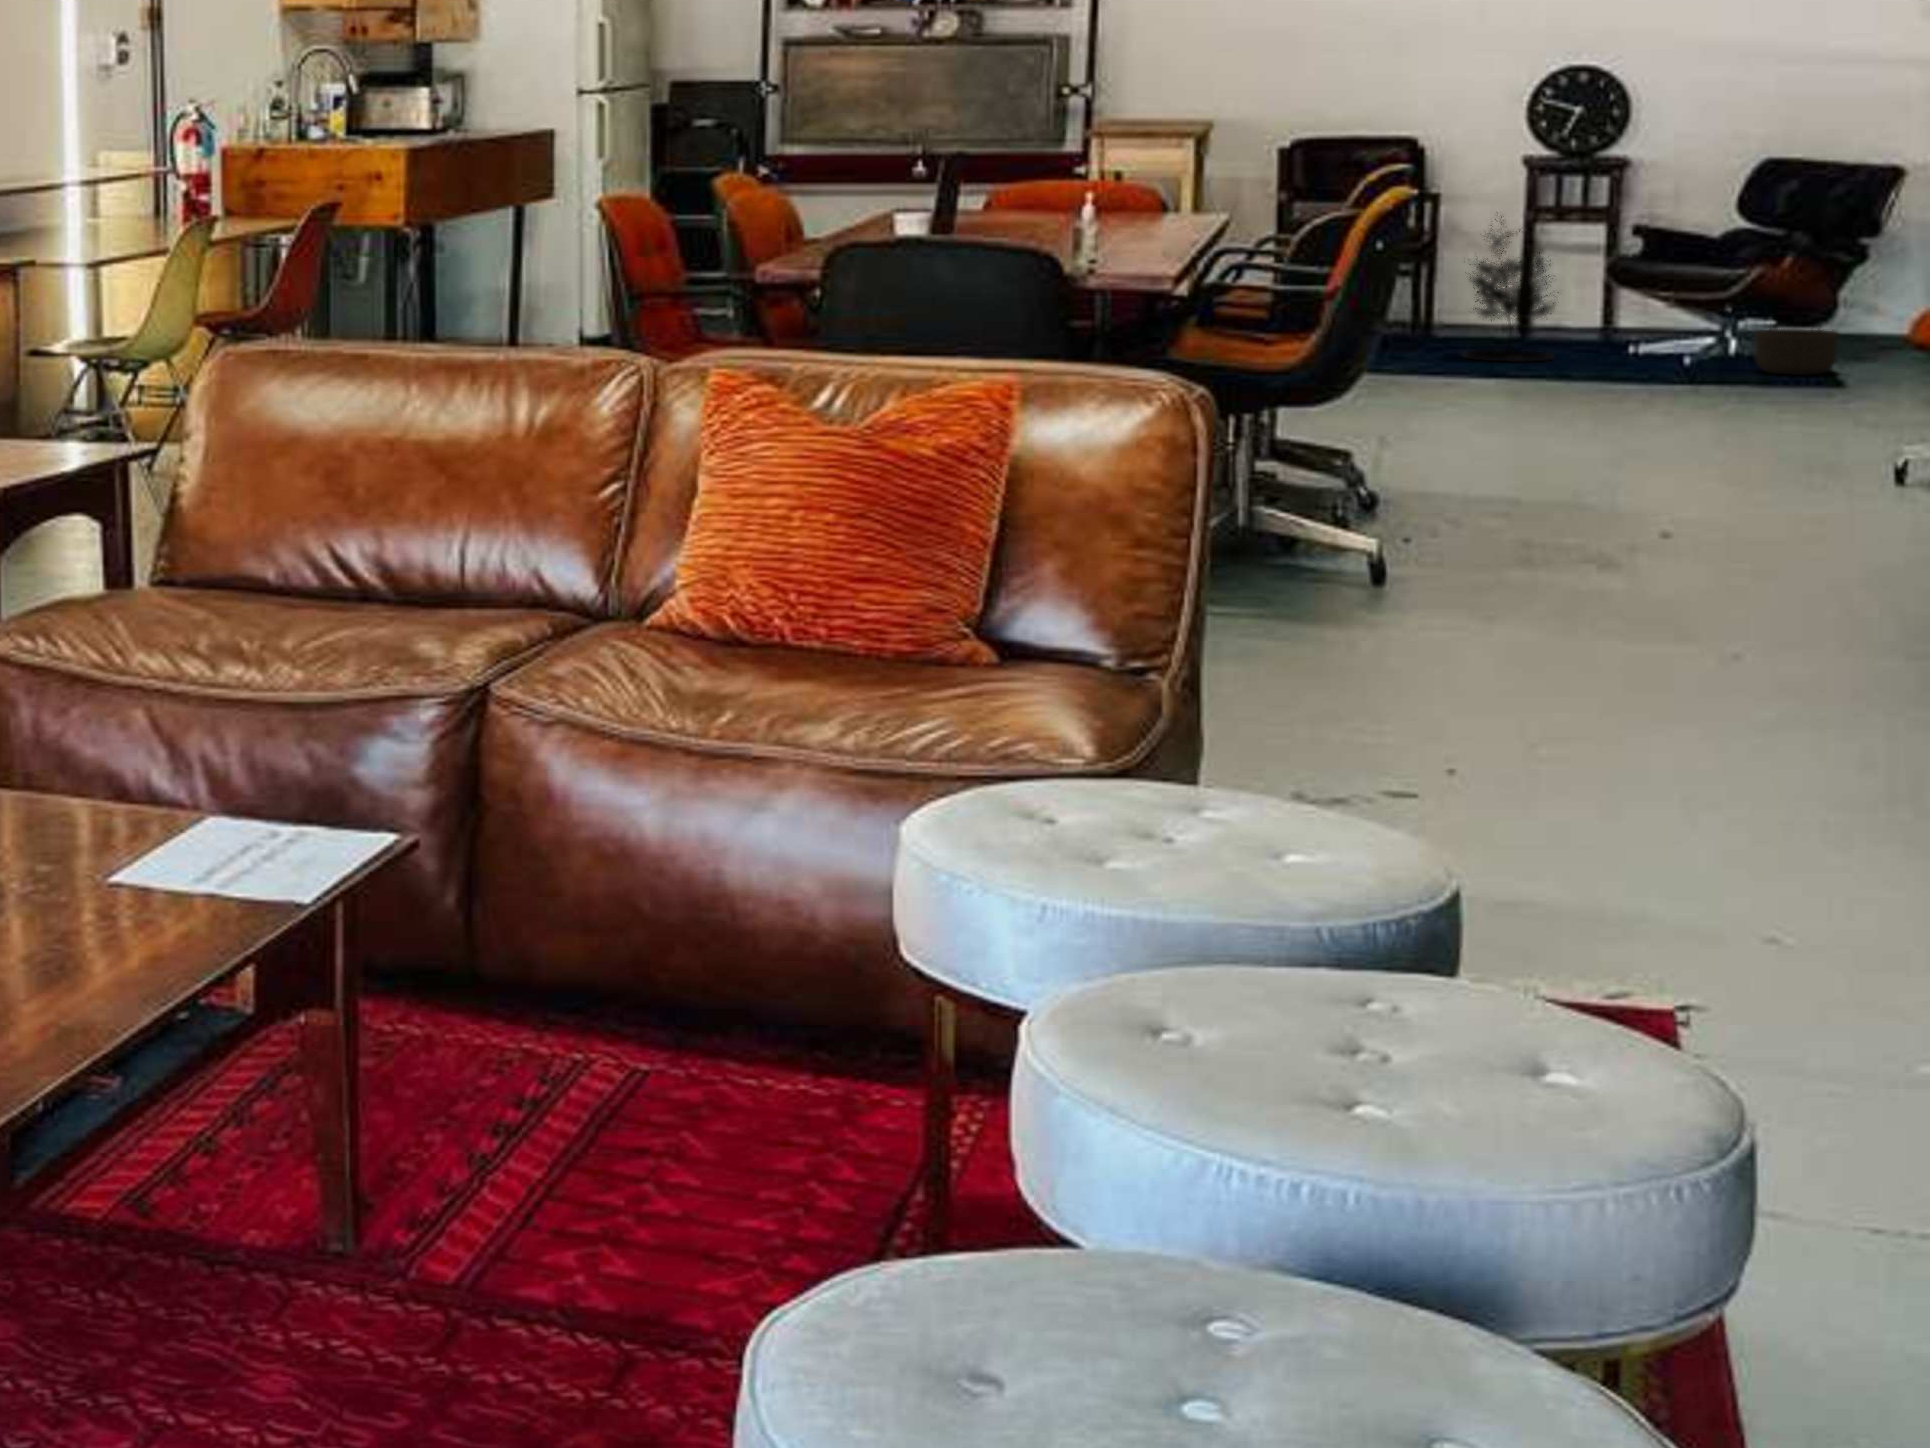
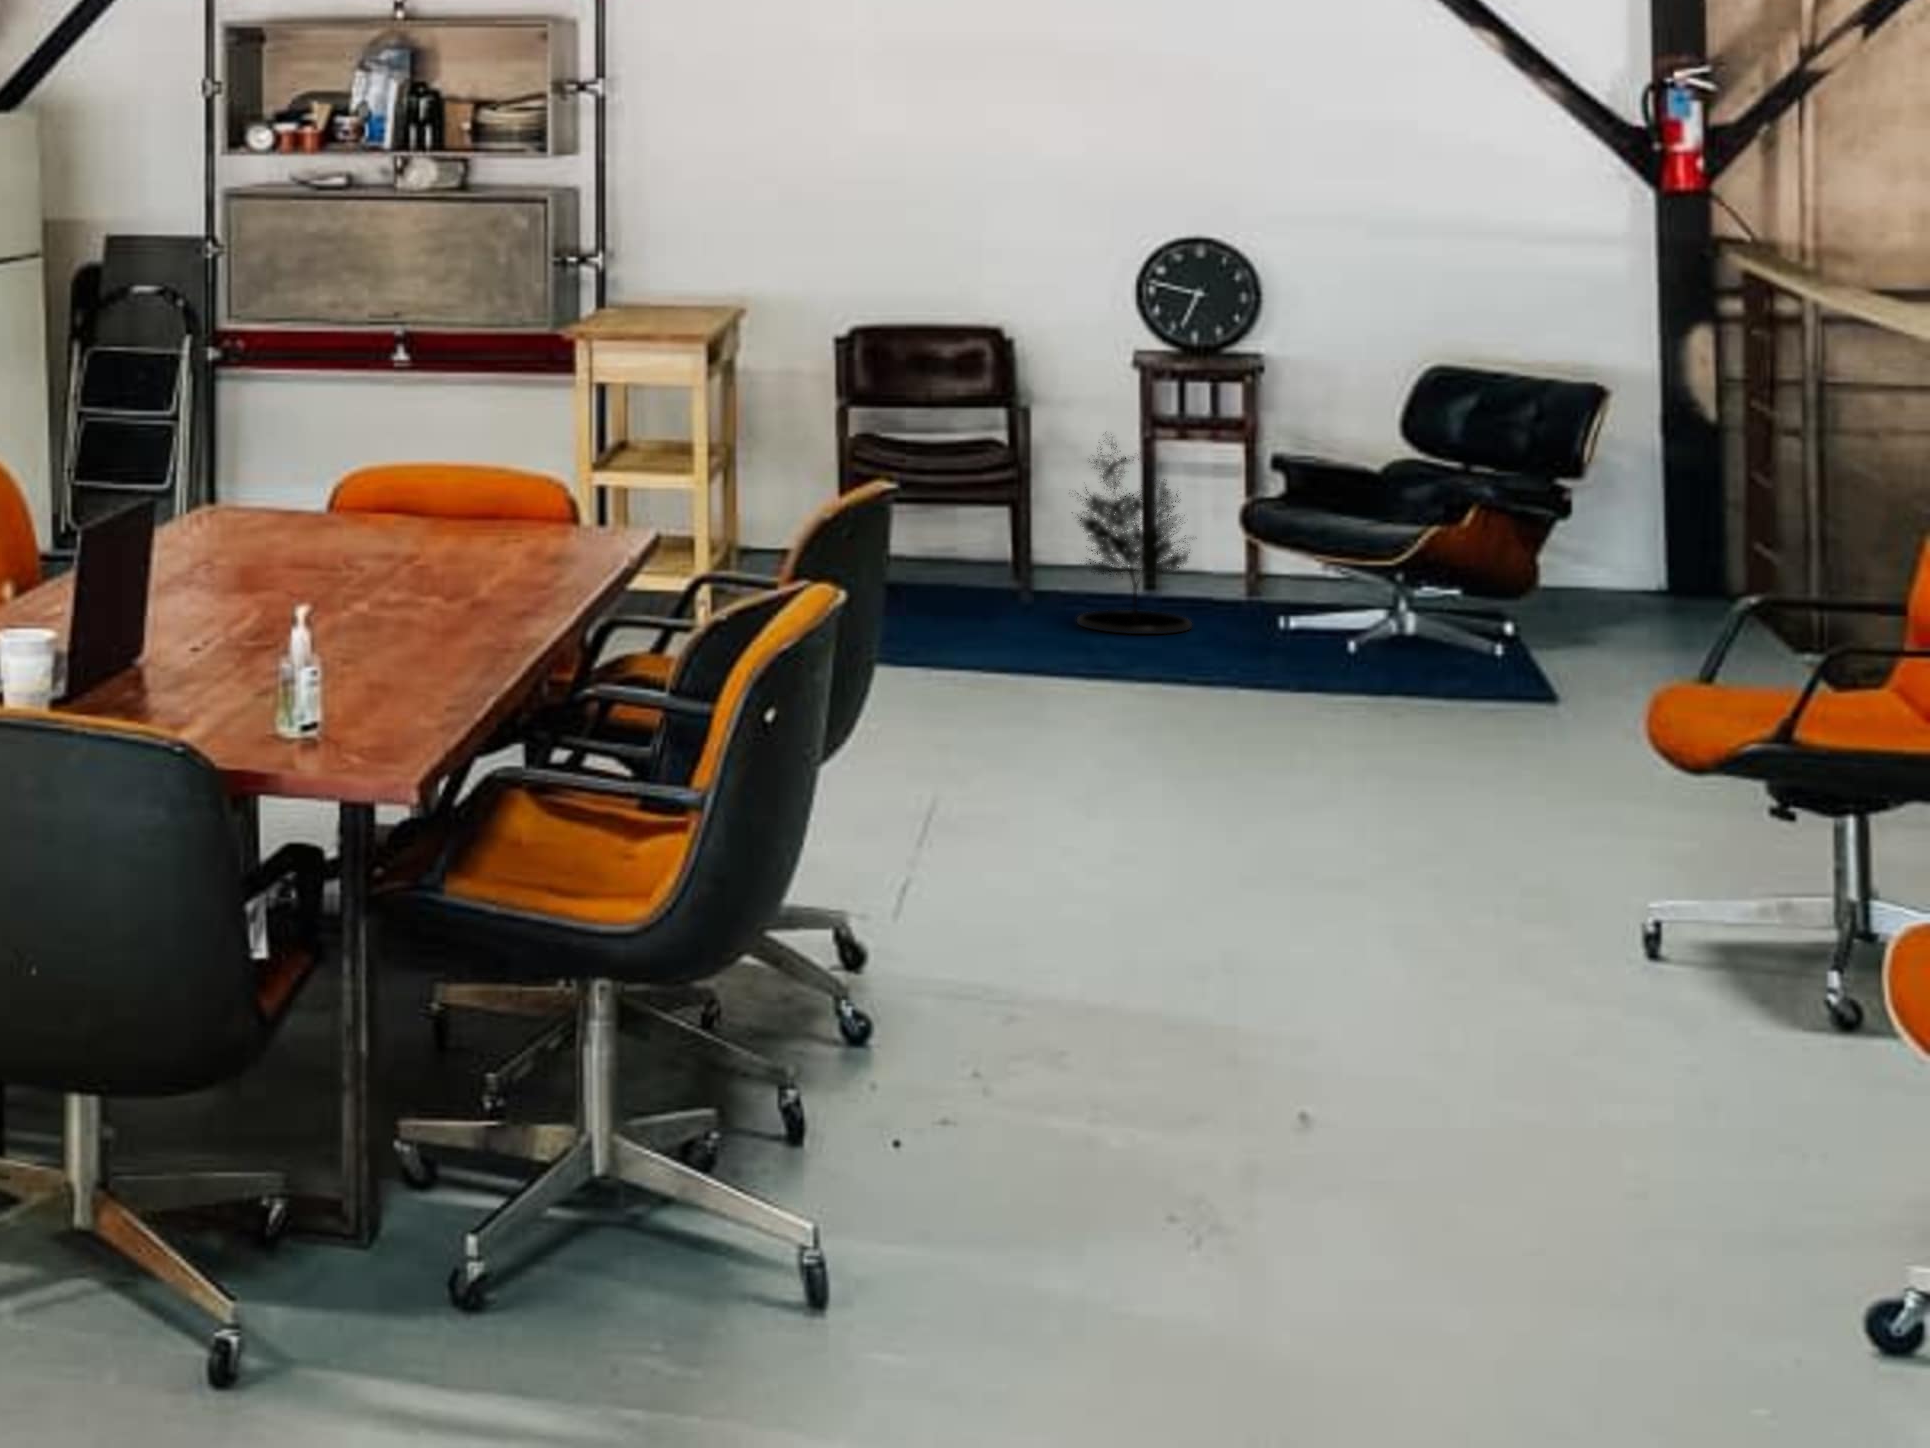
basket: present [1755,322,1839,375] -> none [1439,518,1547,665]

